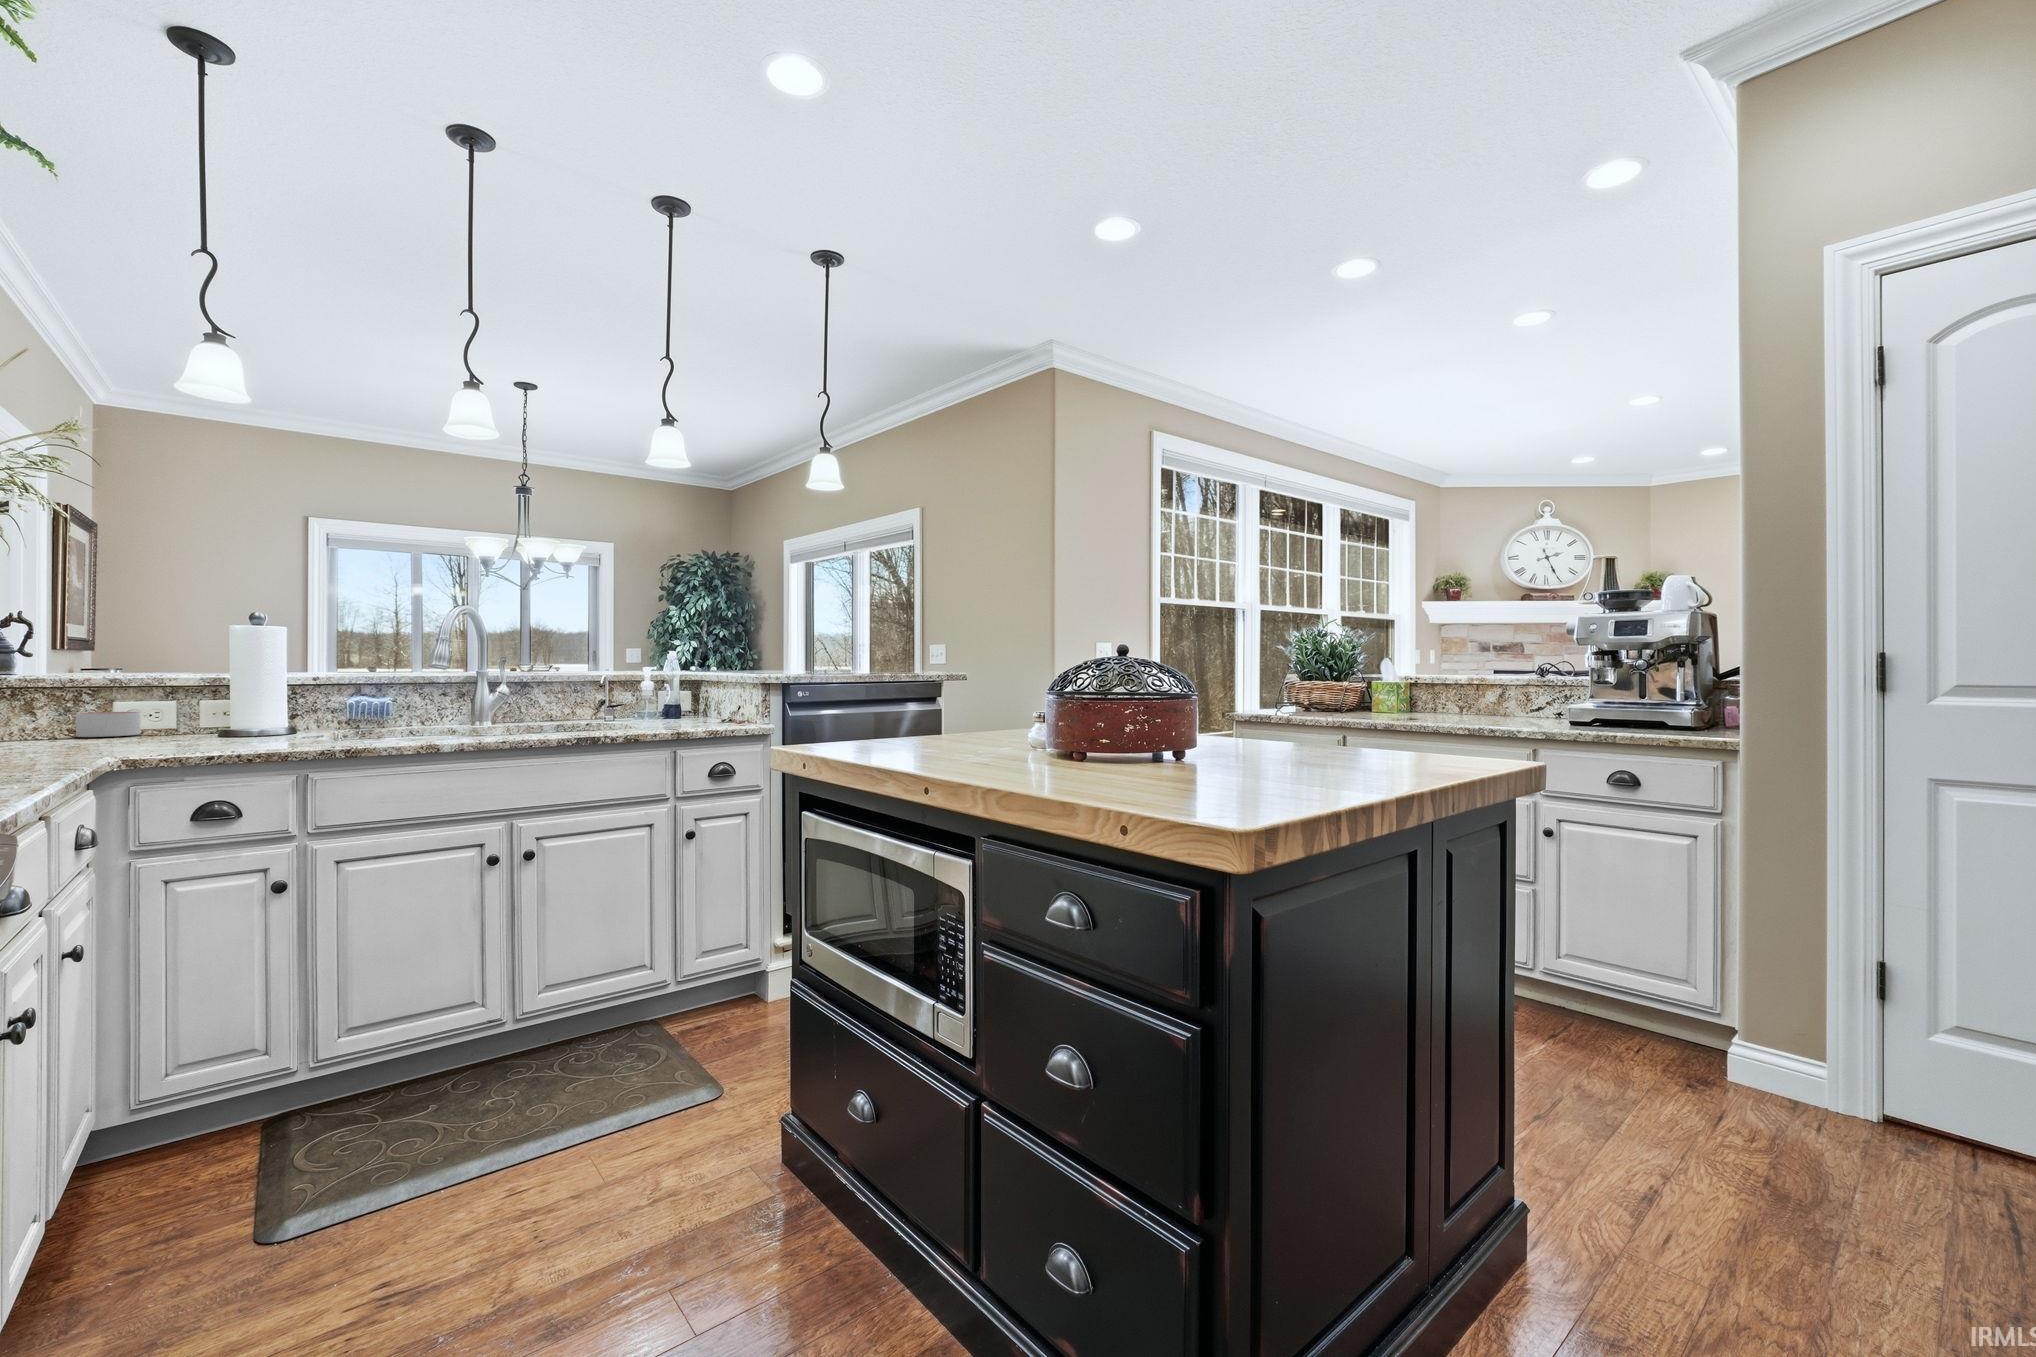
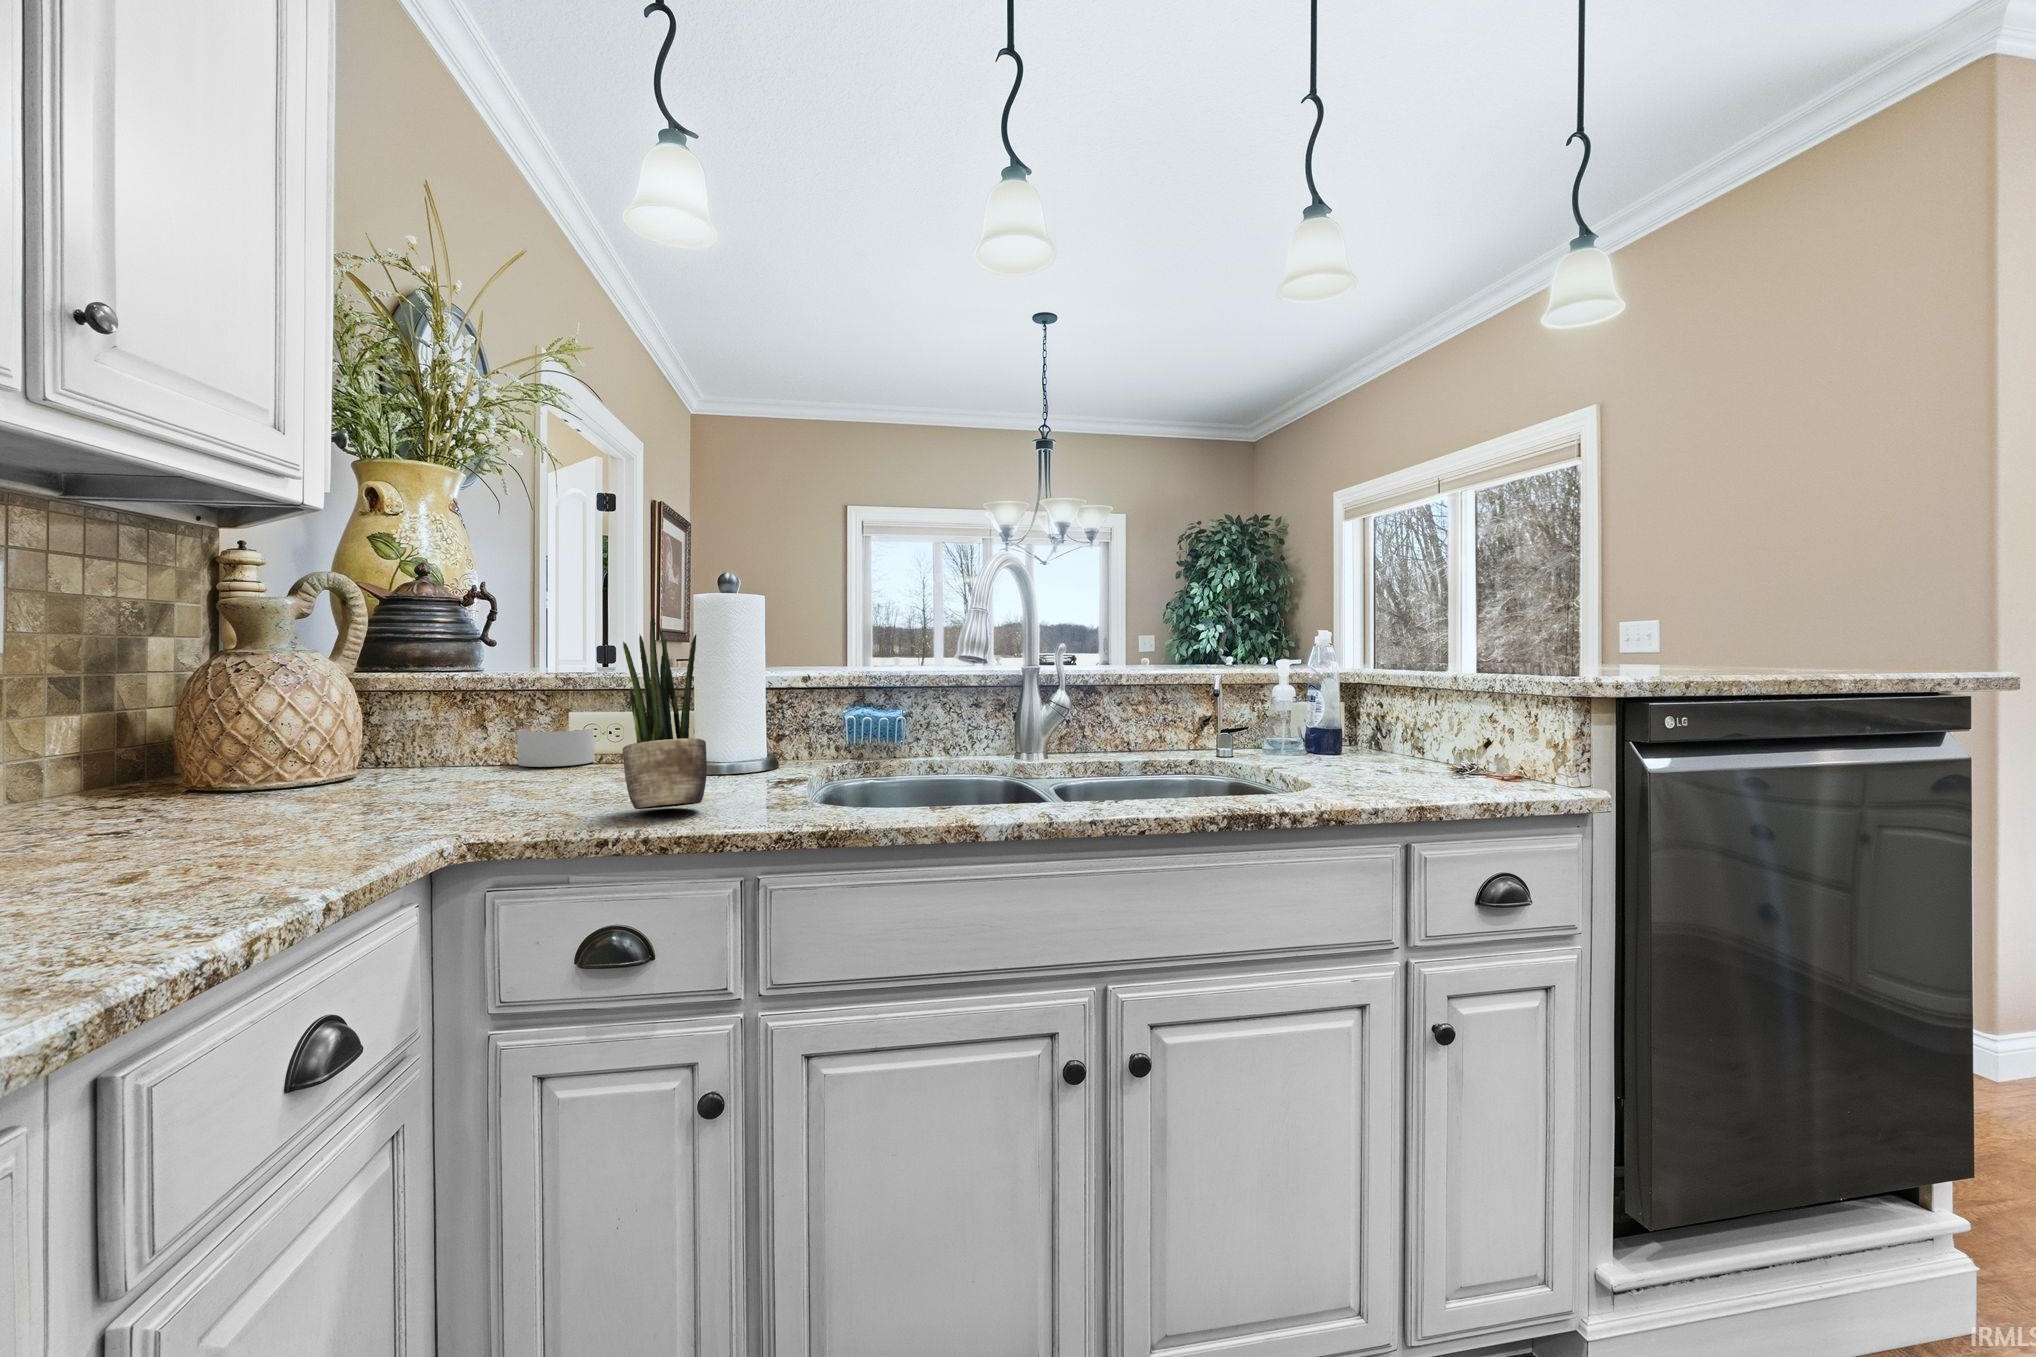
potted plant: none [211,643,266,746] -> present [623,617,707,809]

